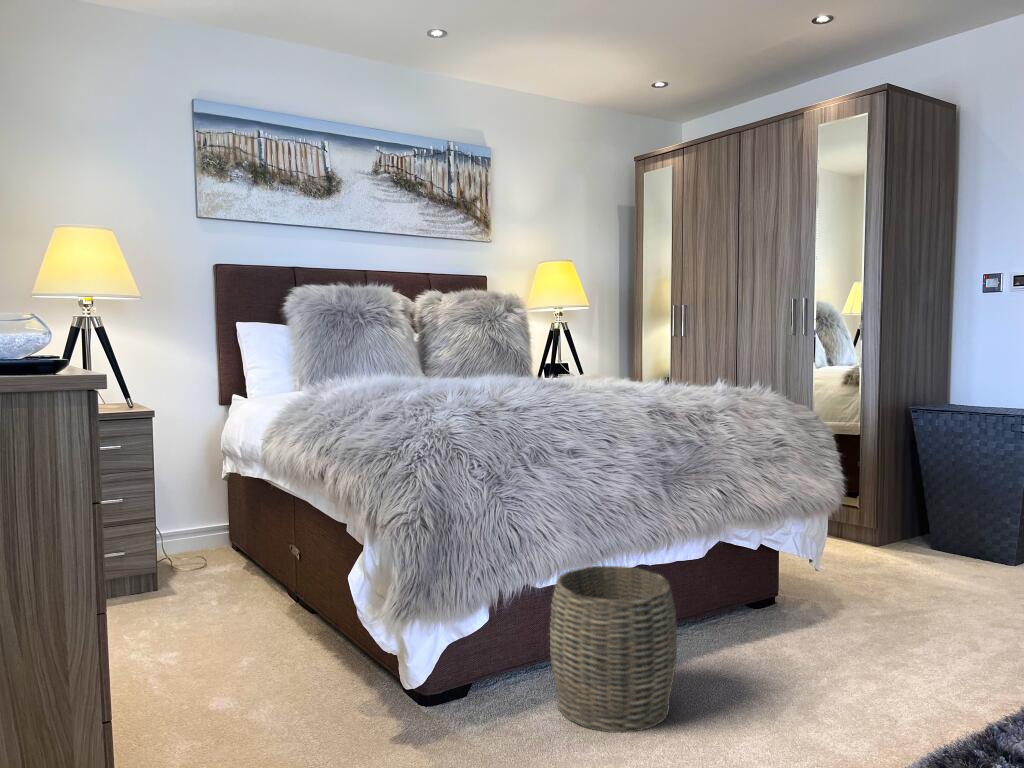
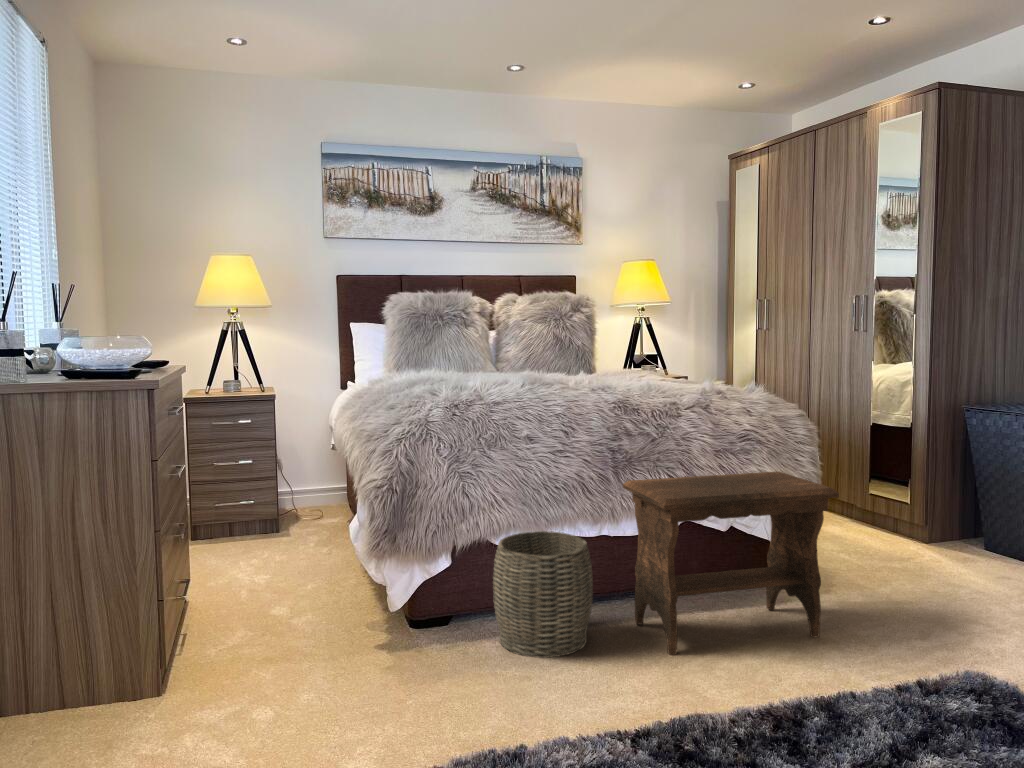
footstool: none [684,477,920,706] -> present [623,471,839,655]

